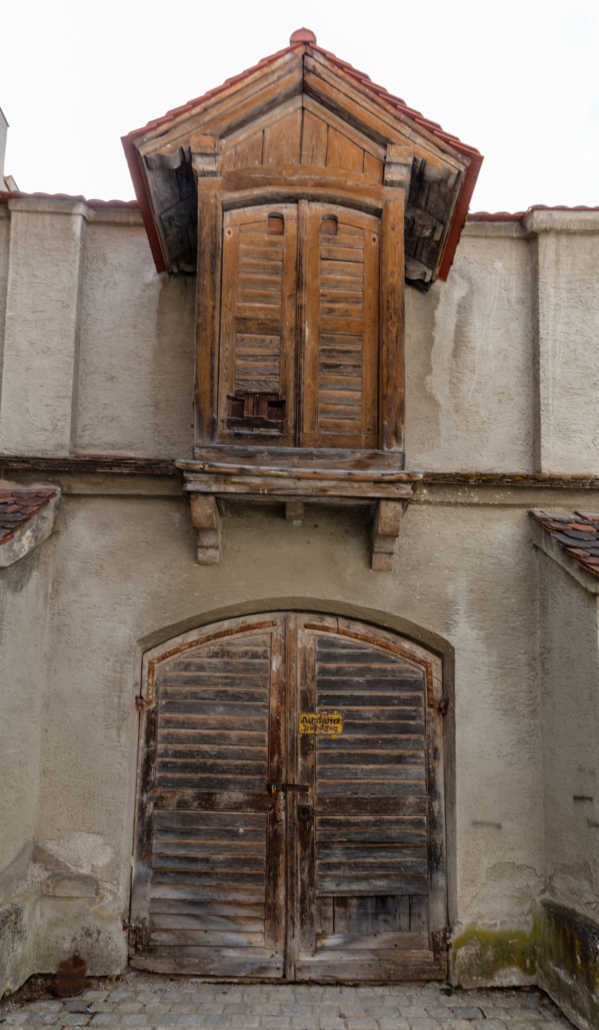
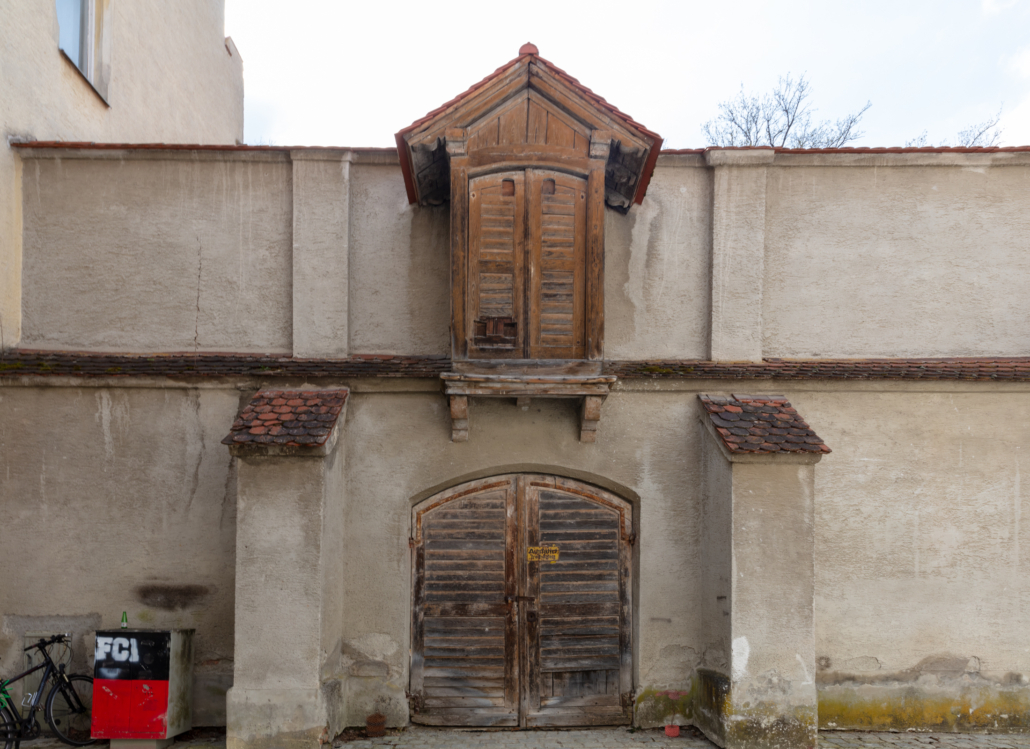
potted plant: none [482,929,531,1008] -> present [656,690,688,737]

